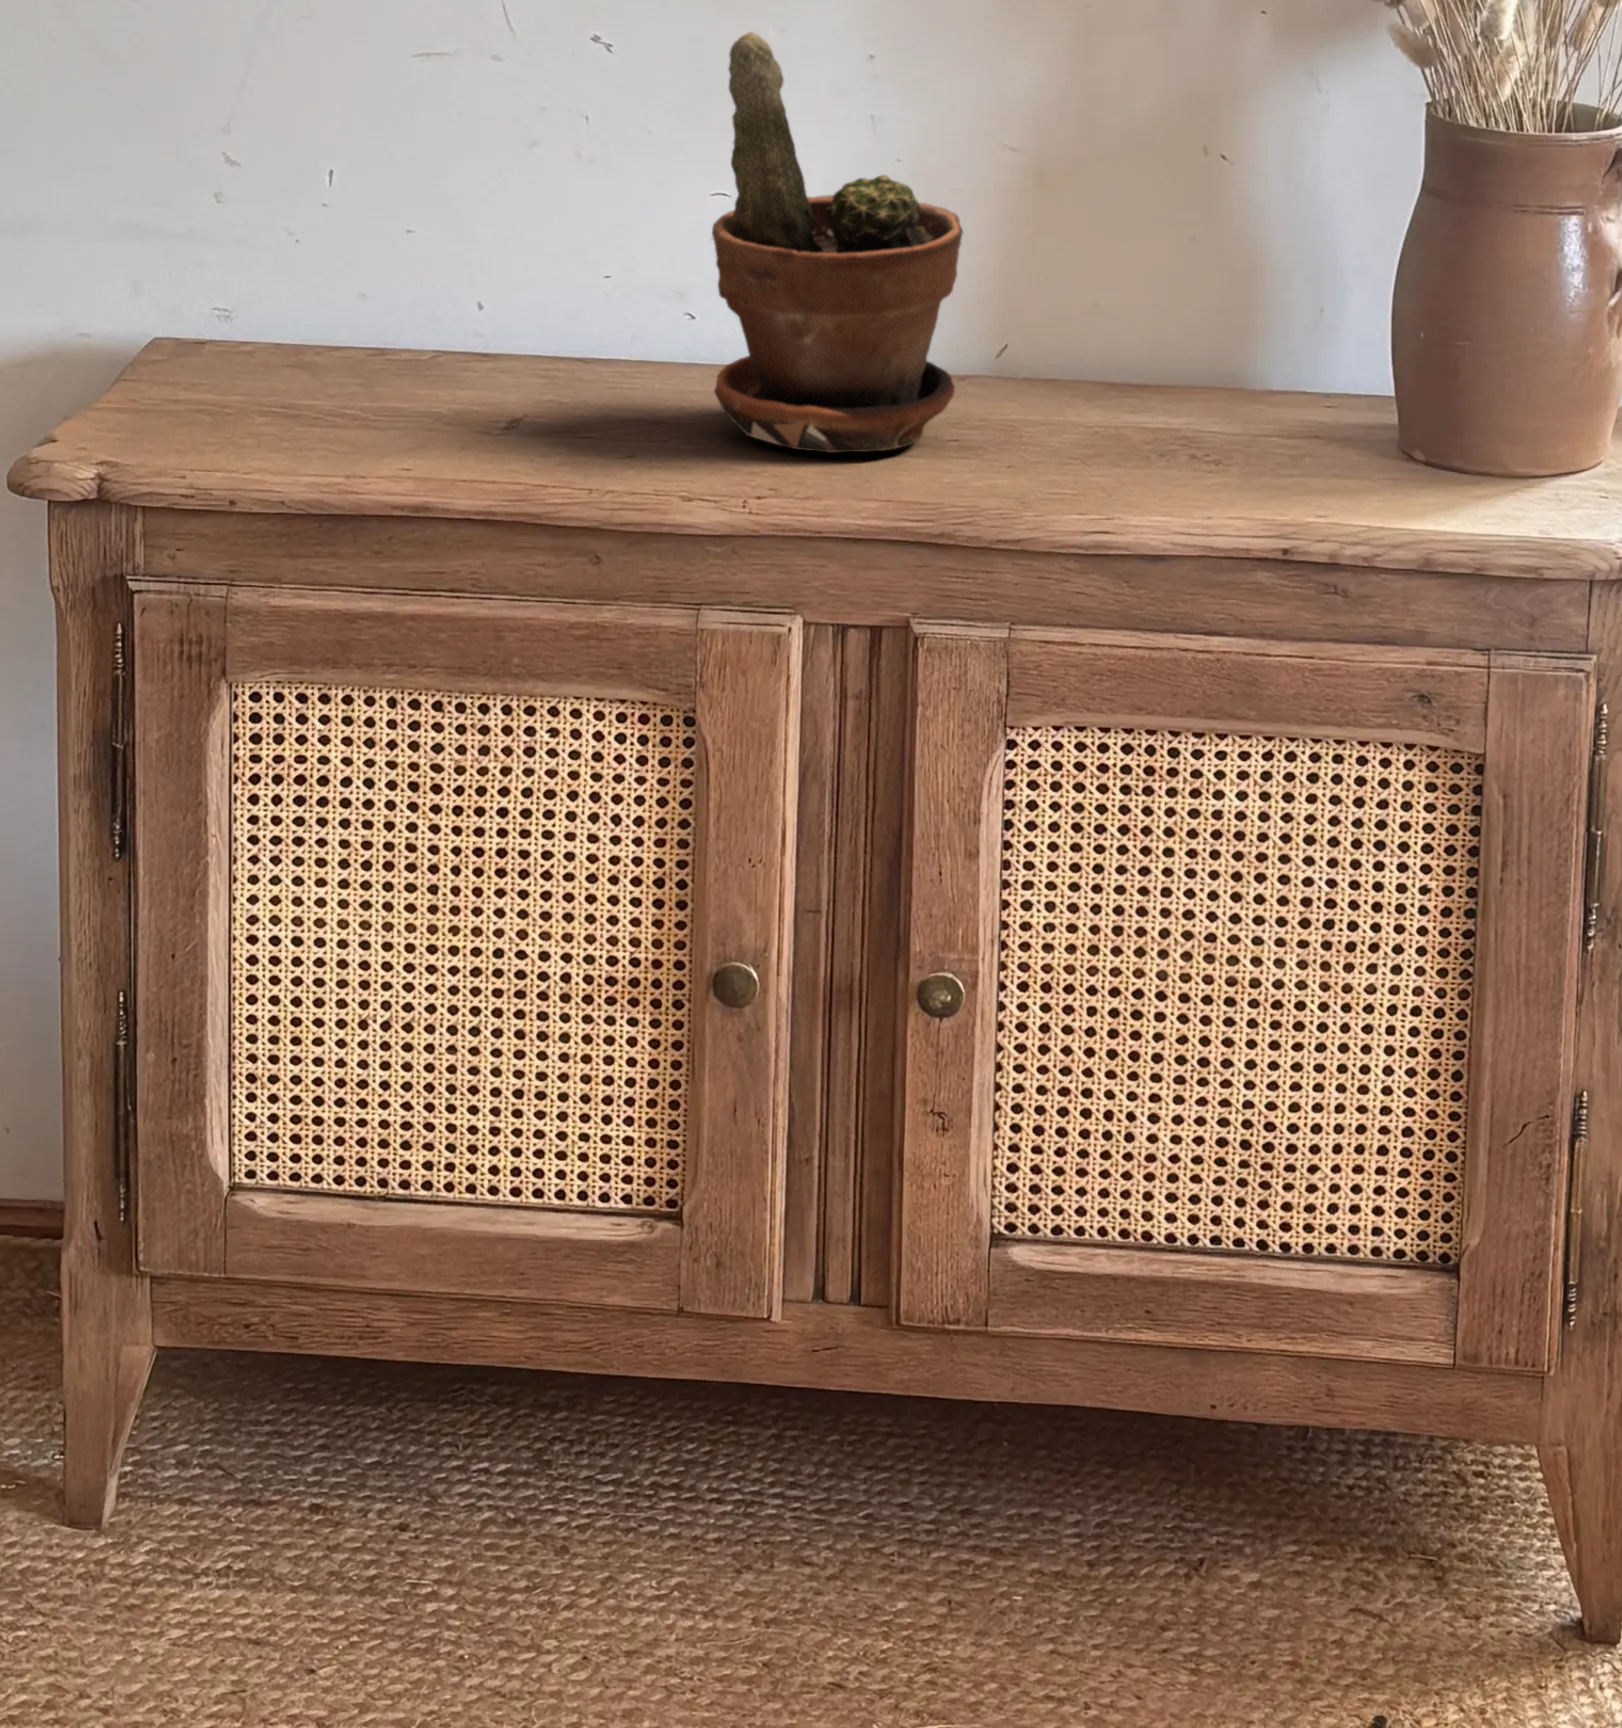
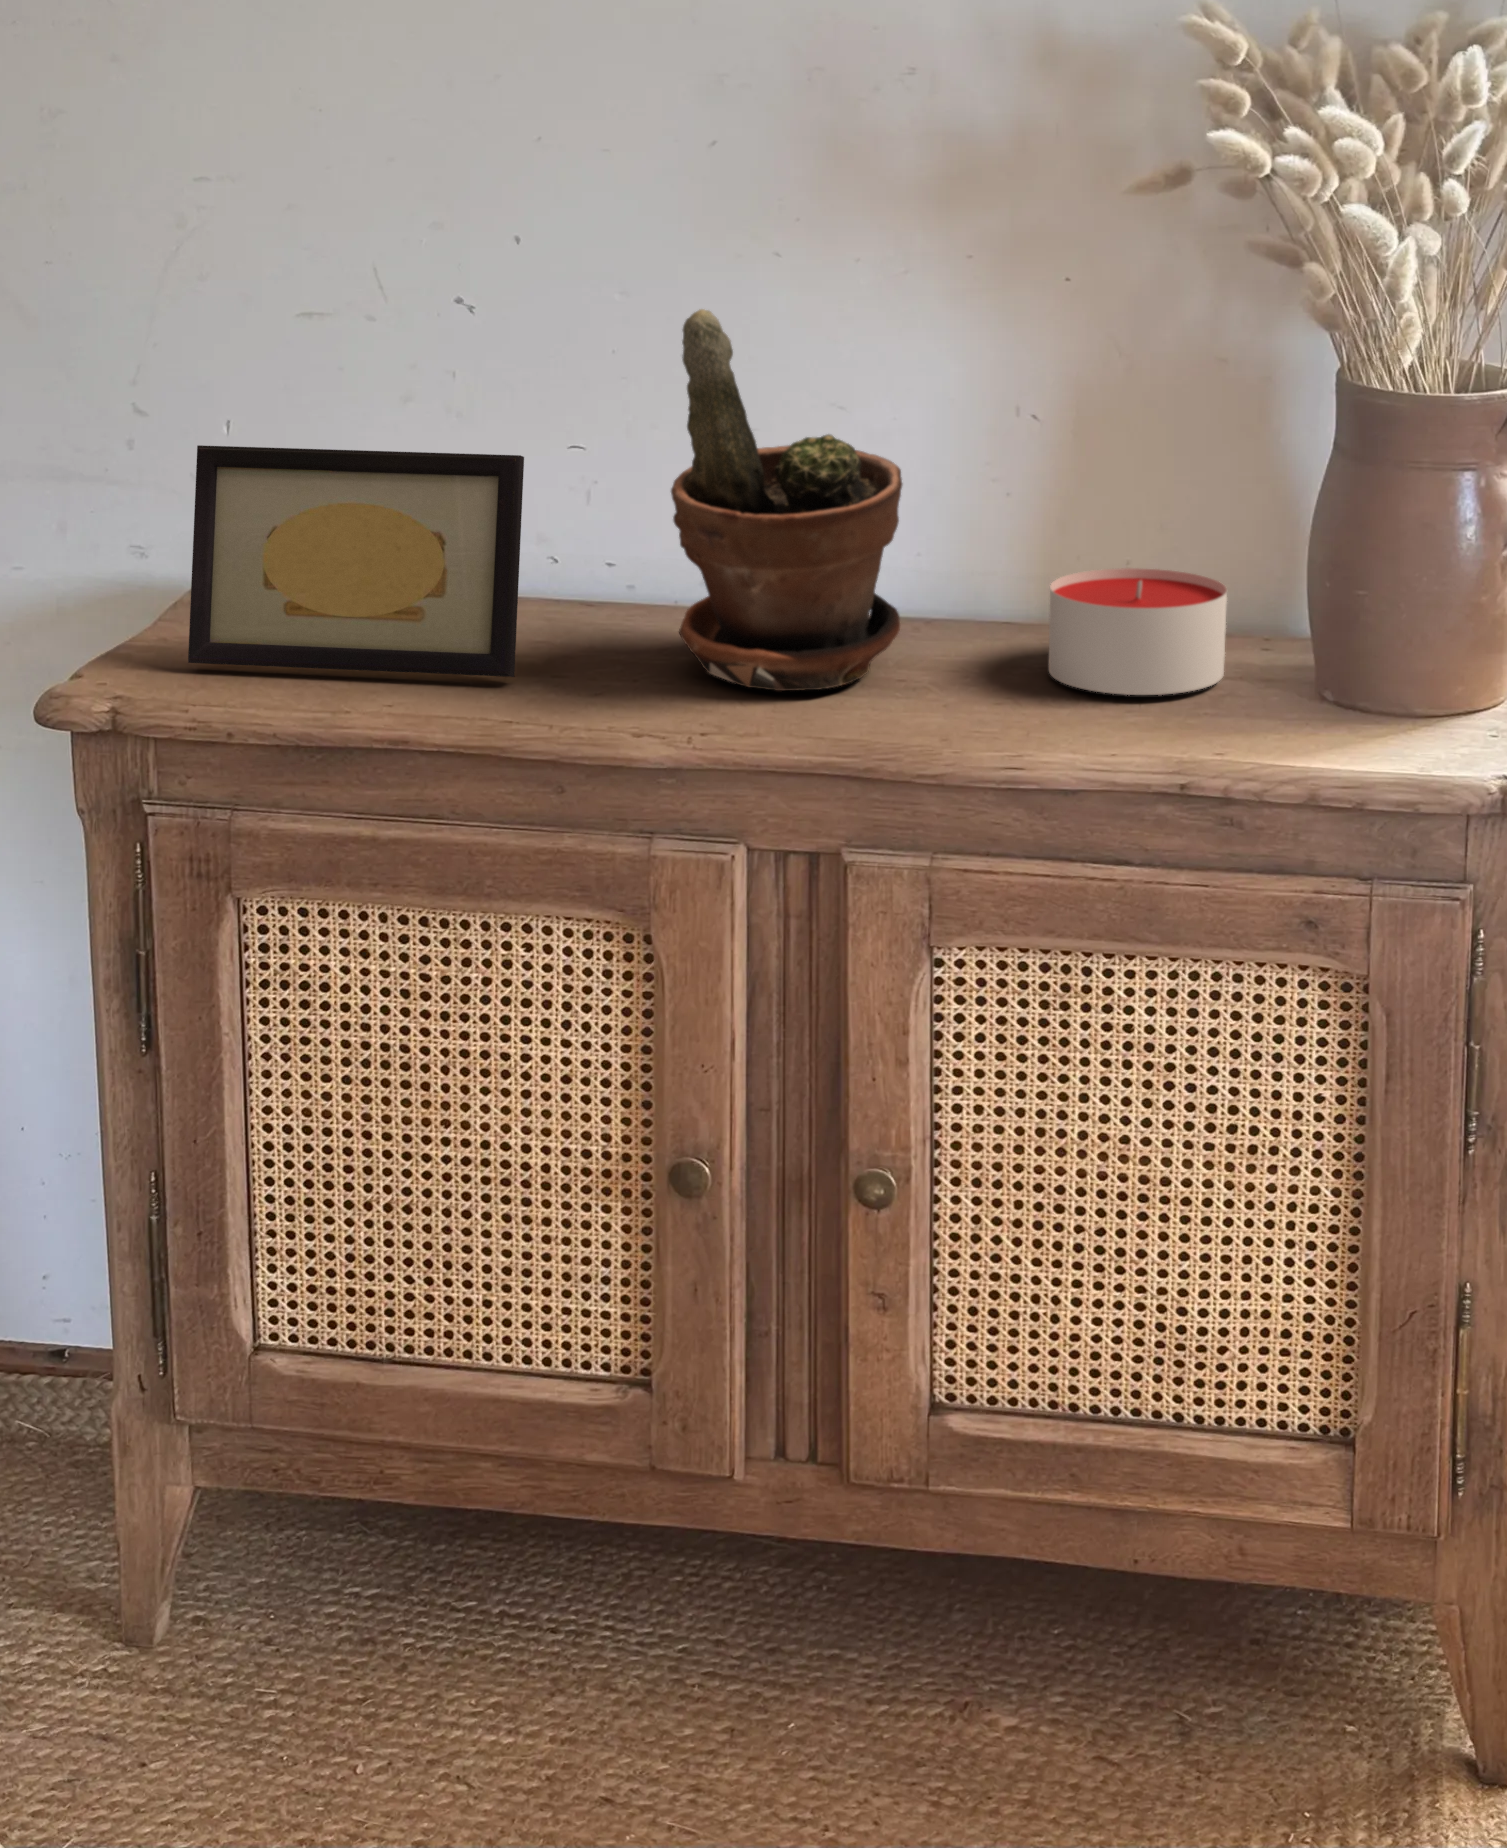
picture frame: none [166,181,547,438] -> present [188,445,524,677]
candle: none [1113,334,1308,460] -> present [1049,568,1227,695]

